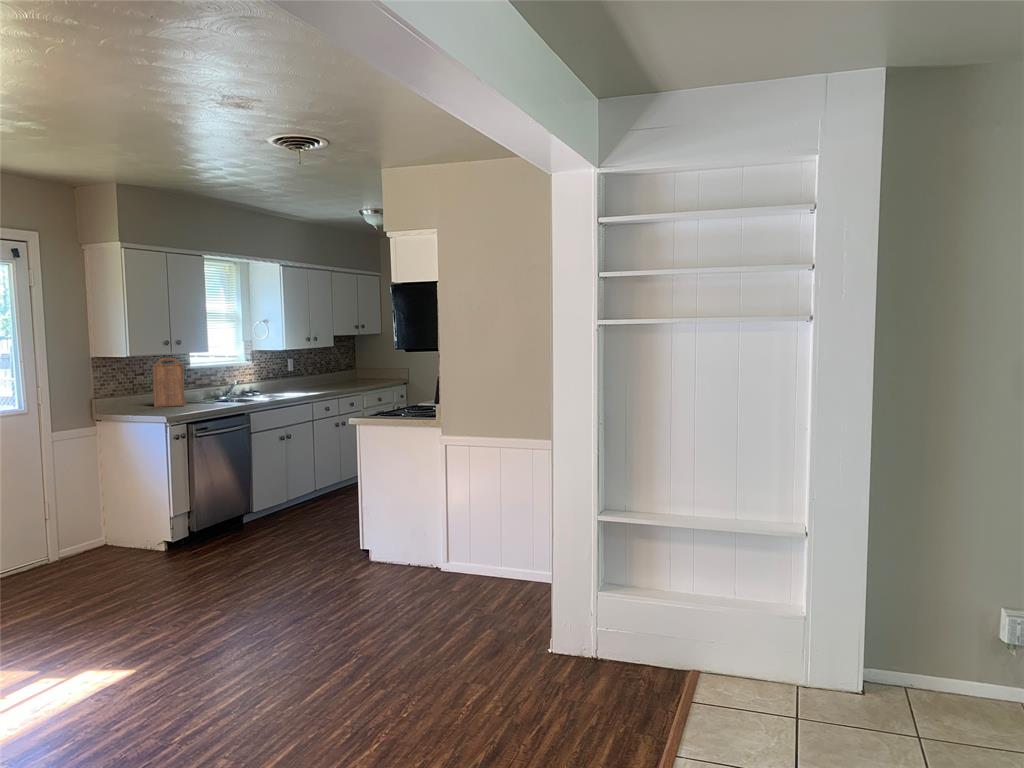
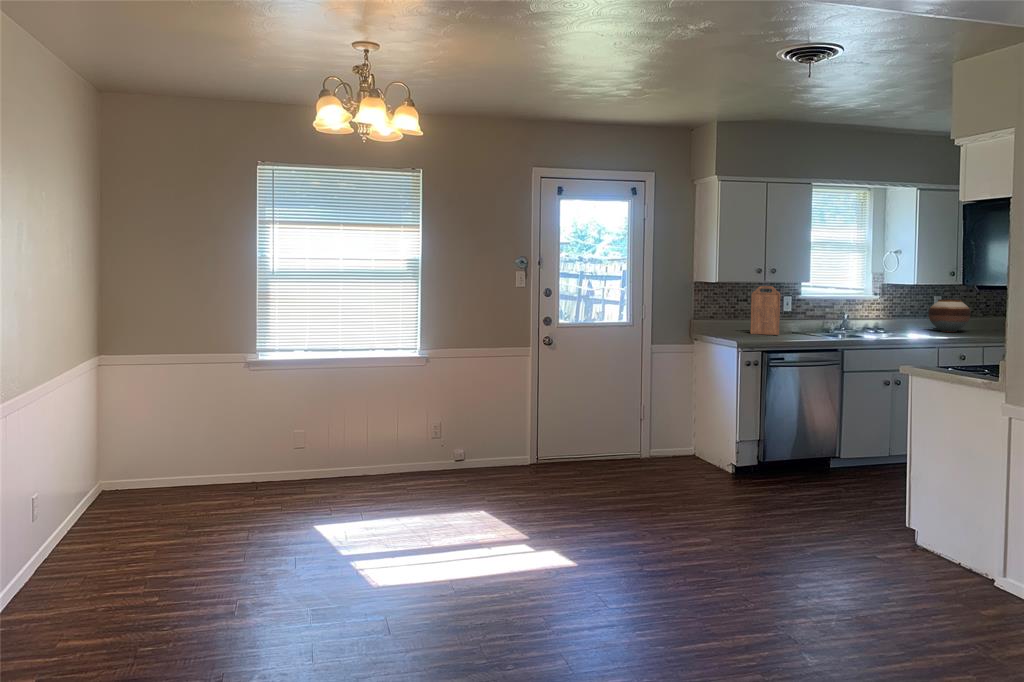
vase: none [283,362,315,389] -> present [928,299,971,332]

